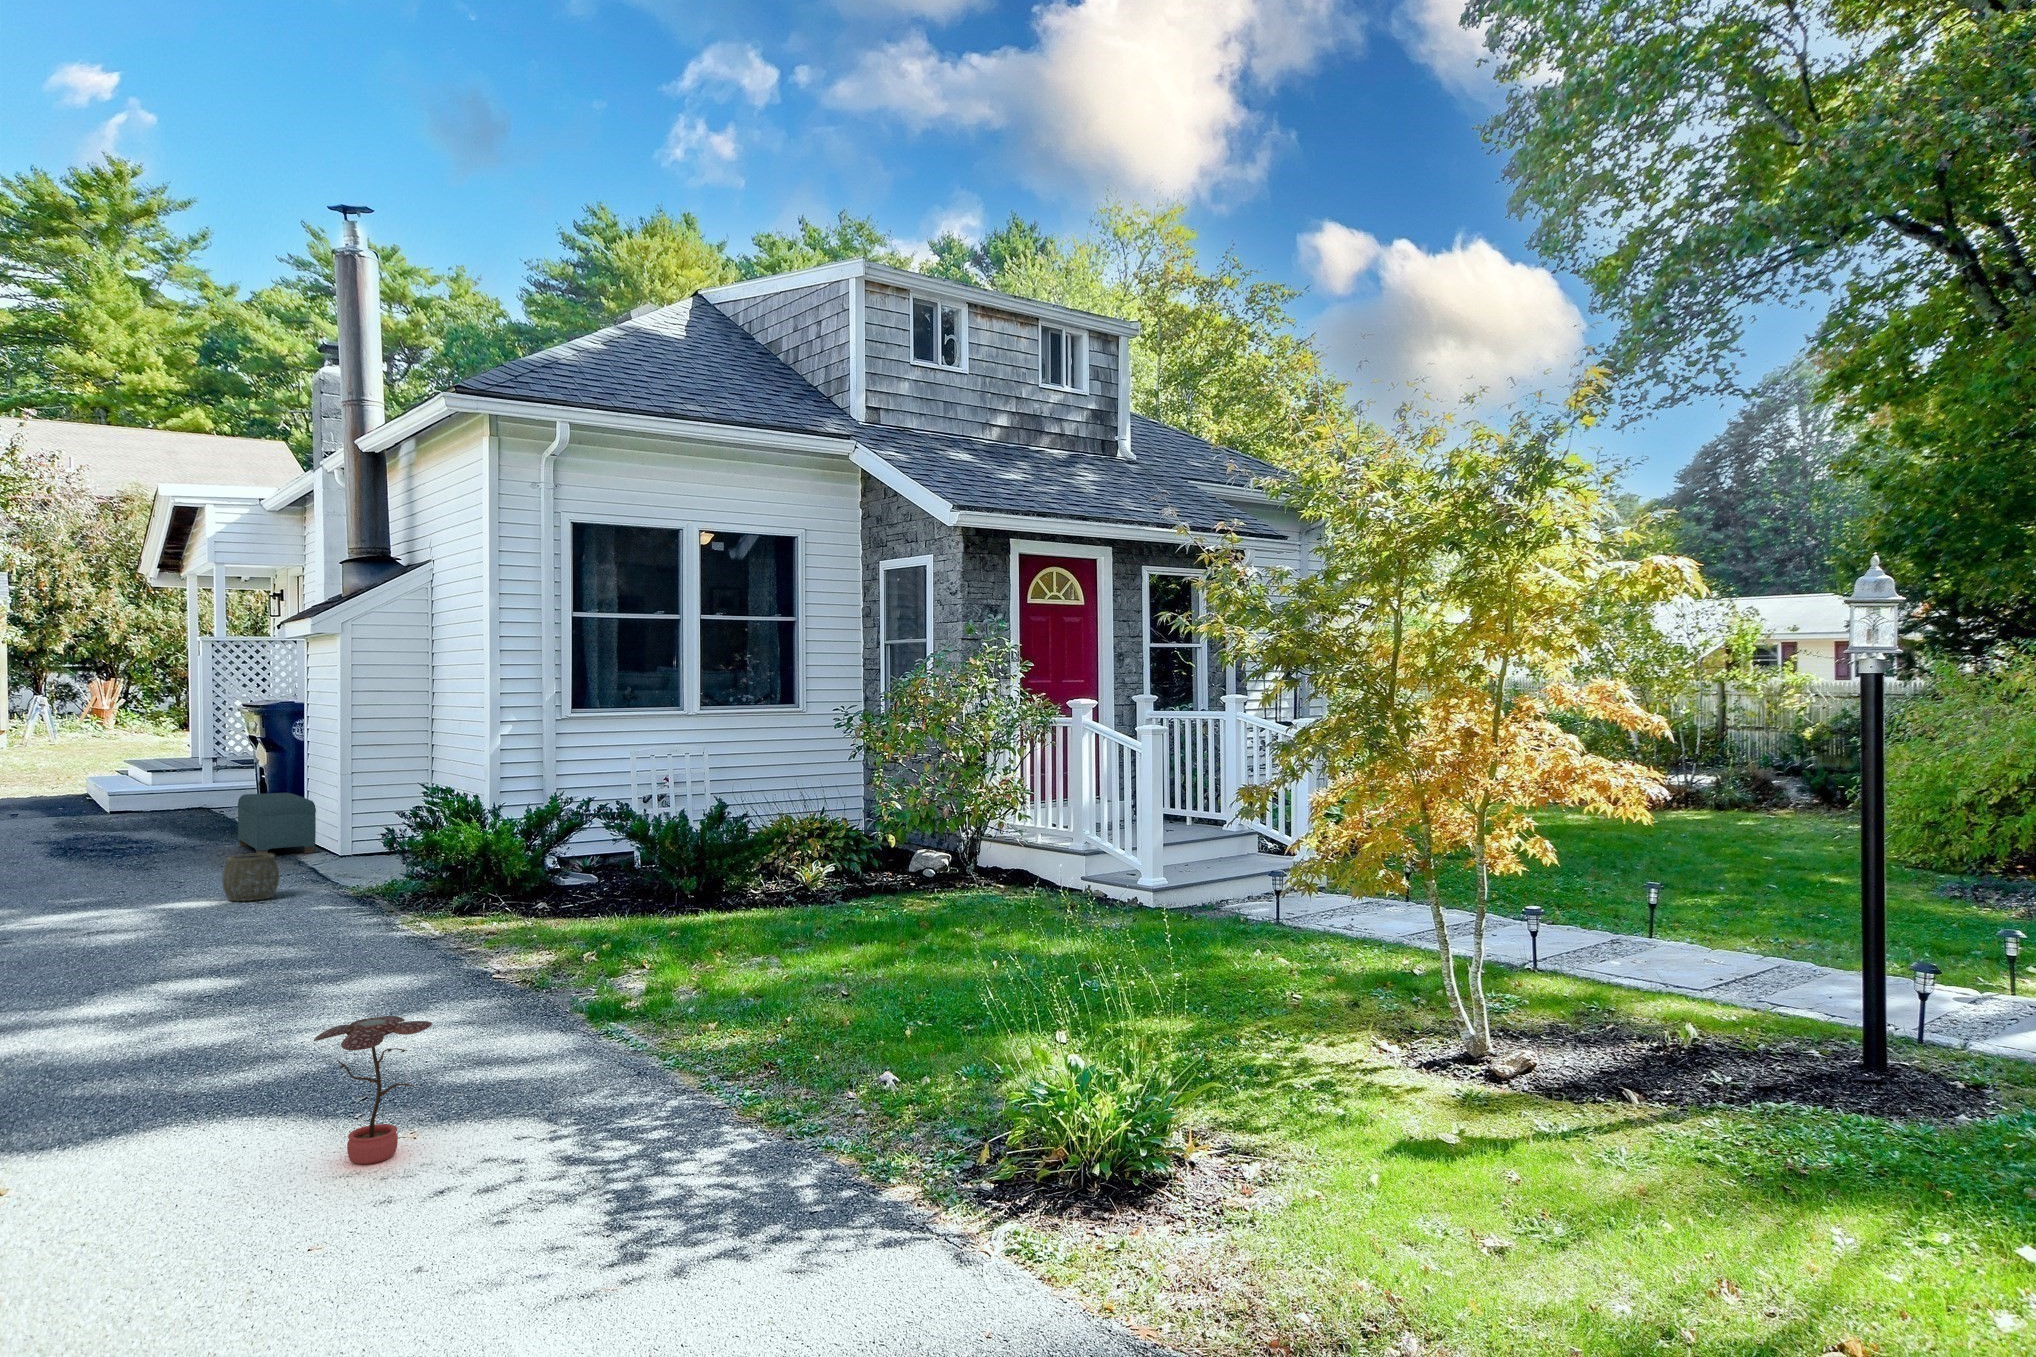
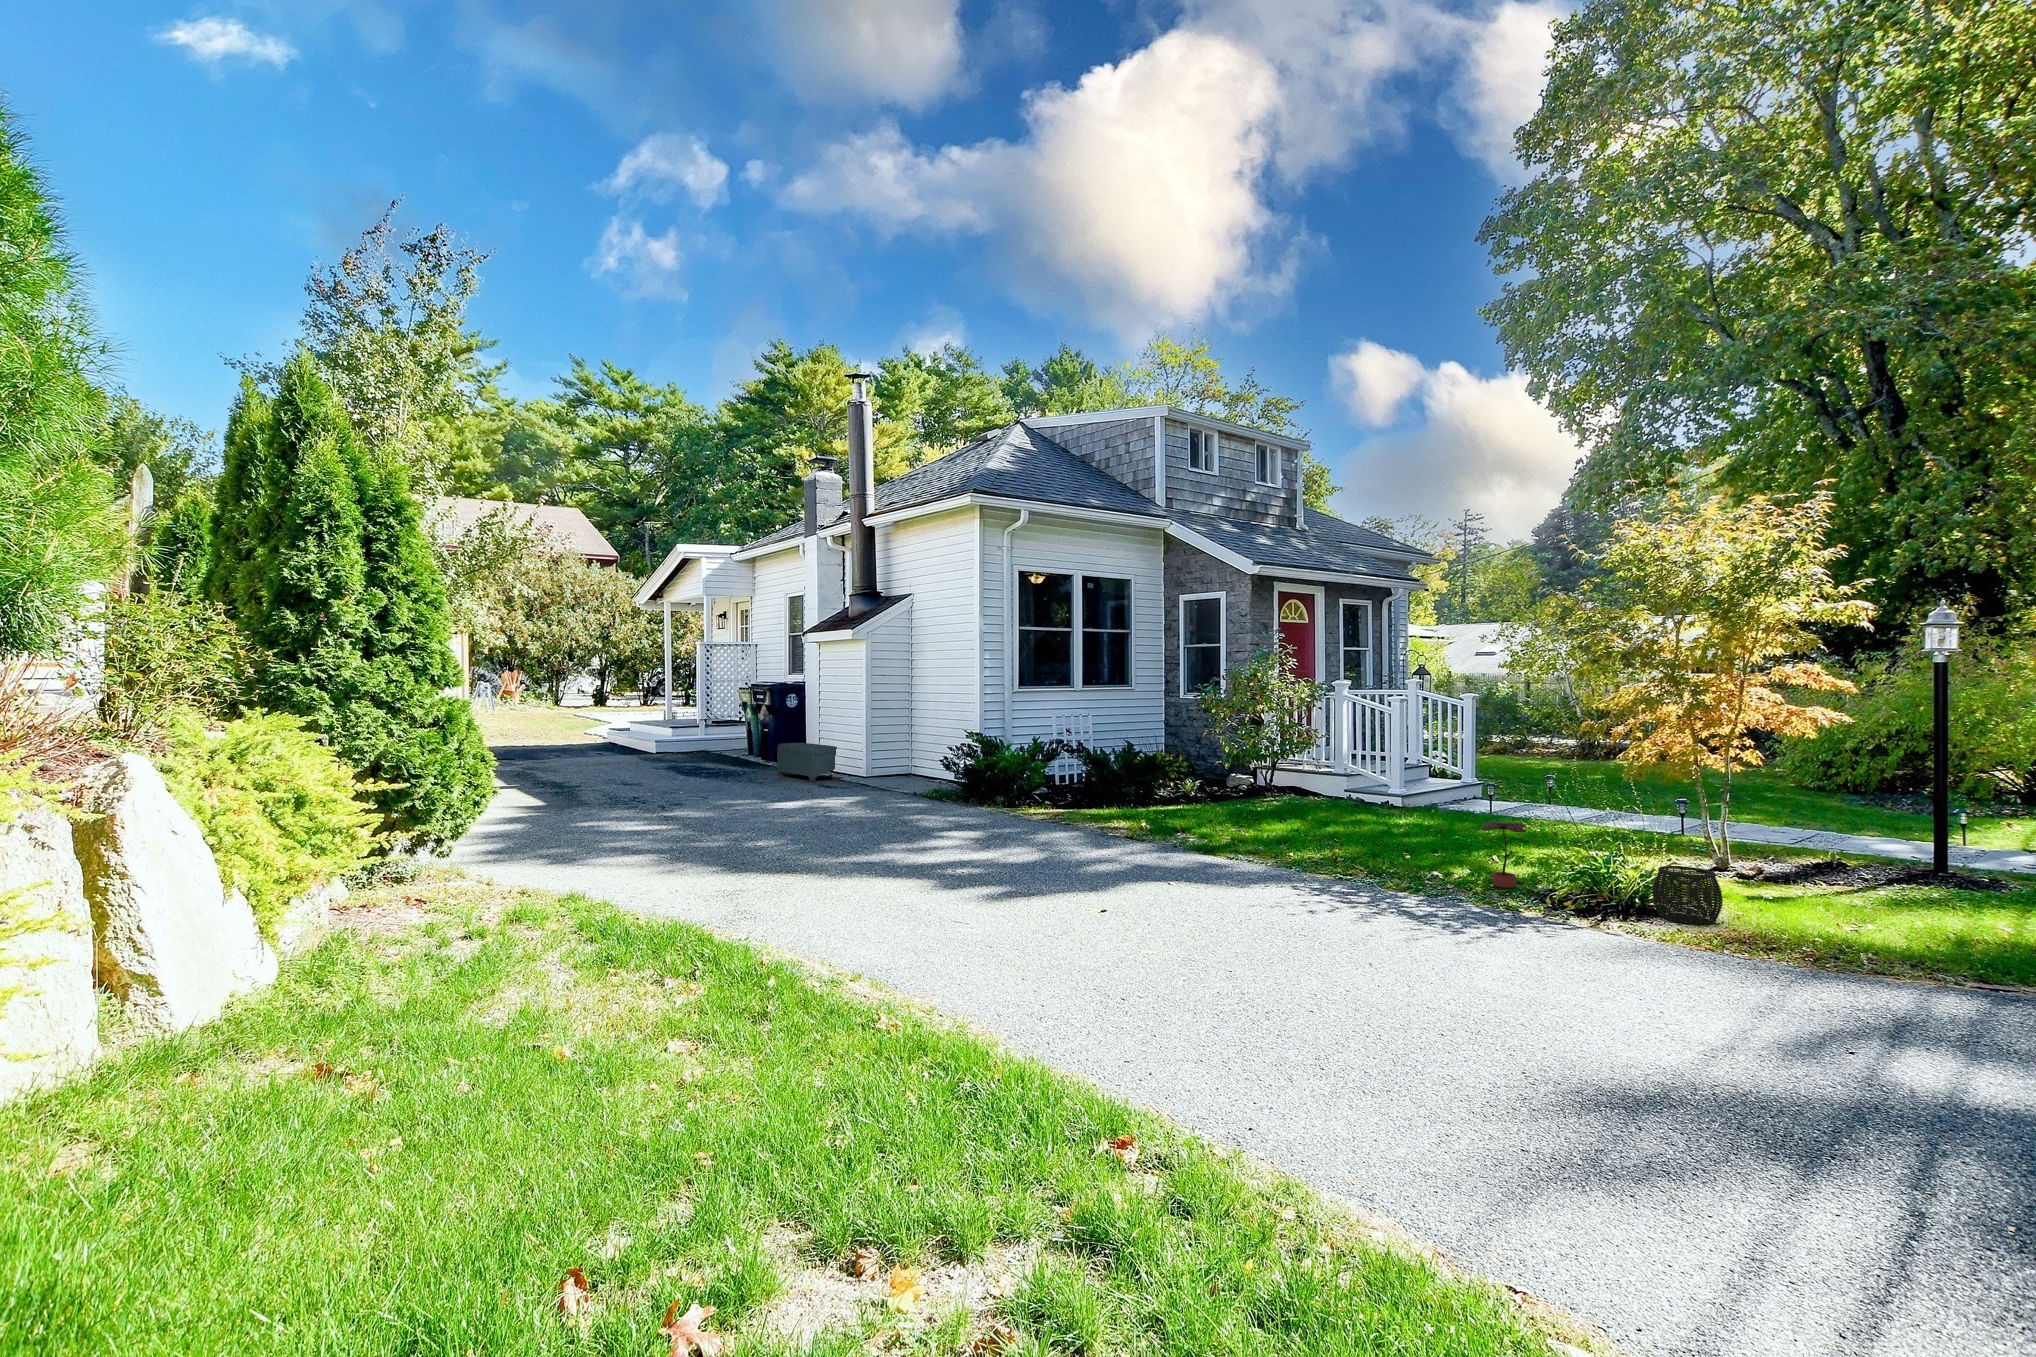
woven basket: present [222,853,280,902] -> present [1652,866,1723,925]
potted plant: present [314,1016,432,1164] -> present [1481,821,1526,888]

